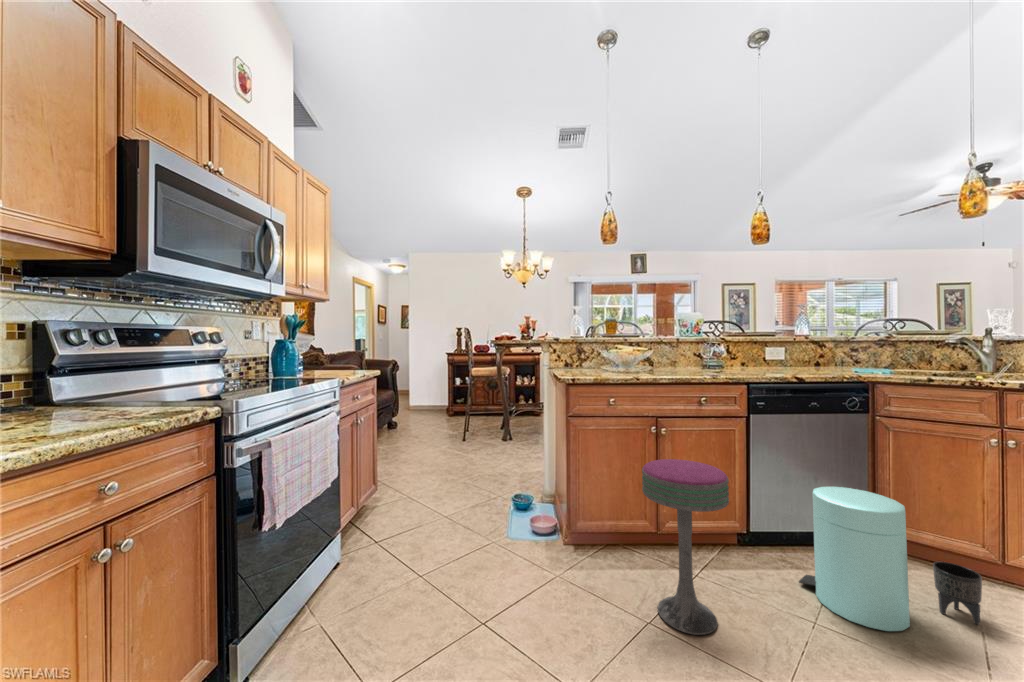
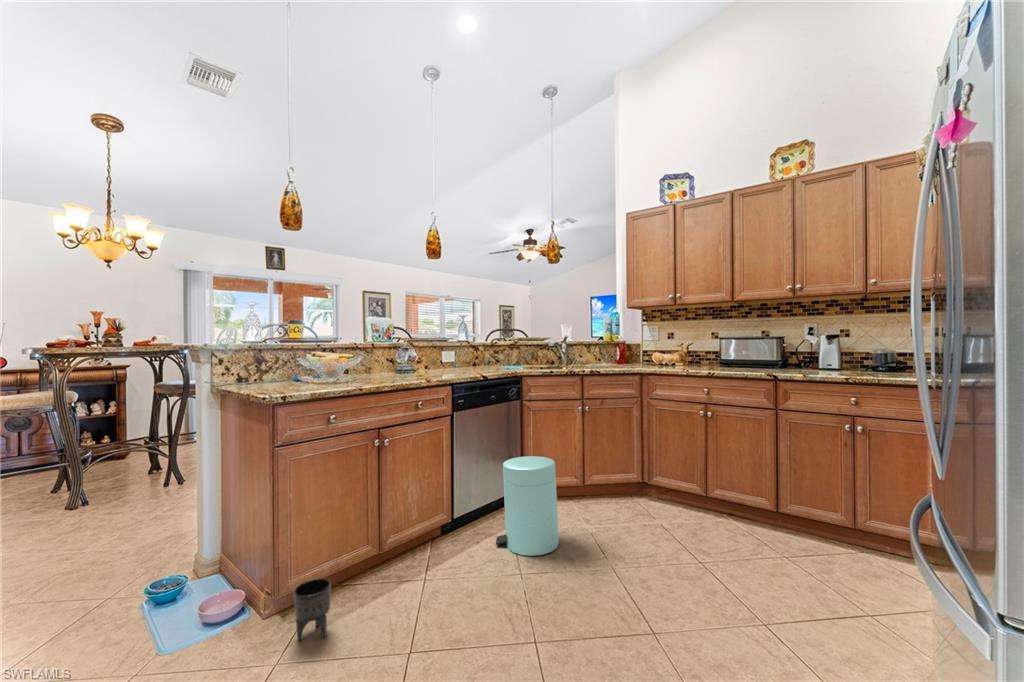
bar stool: present [642,459,729,635] -> none [391,462,471,633]
planter: present [933,562,982,625] -> present [294,578,331,641]

